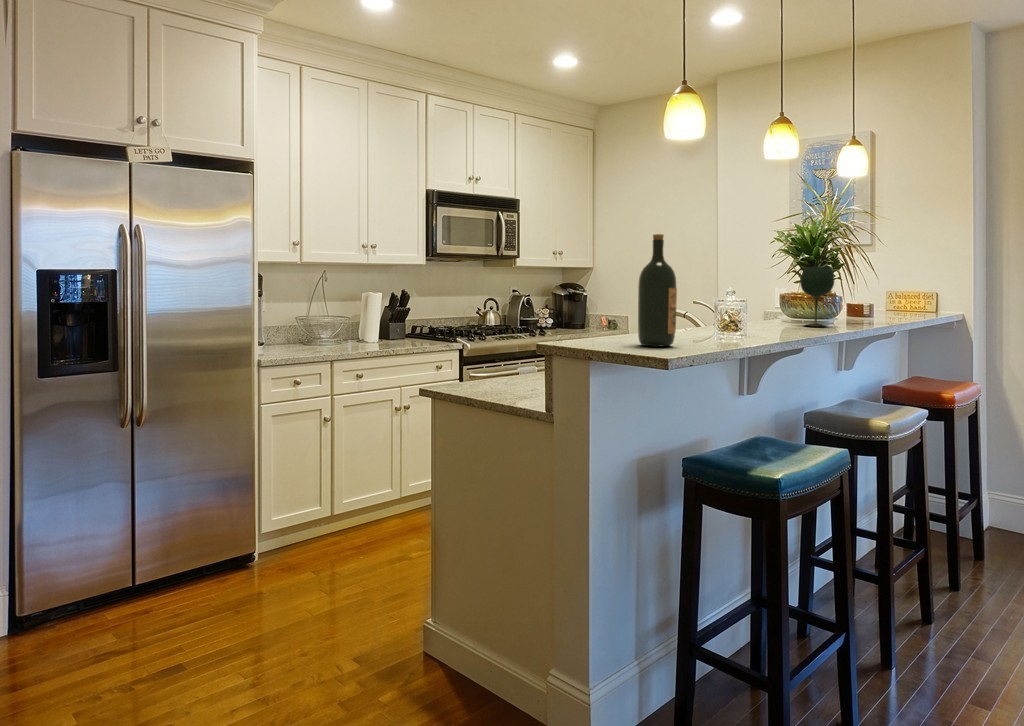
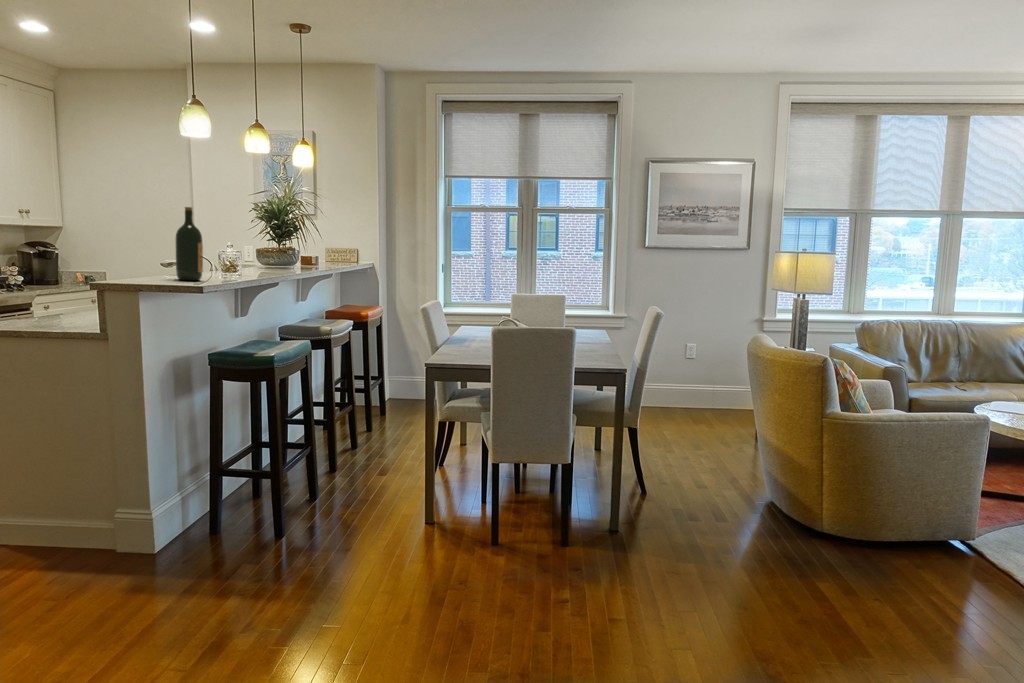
wine glass: present [800,267,834,327] -> none [274,230,295,270]

